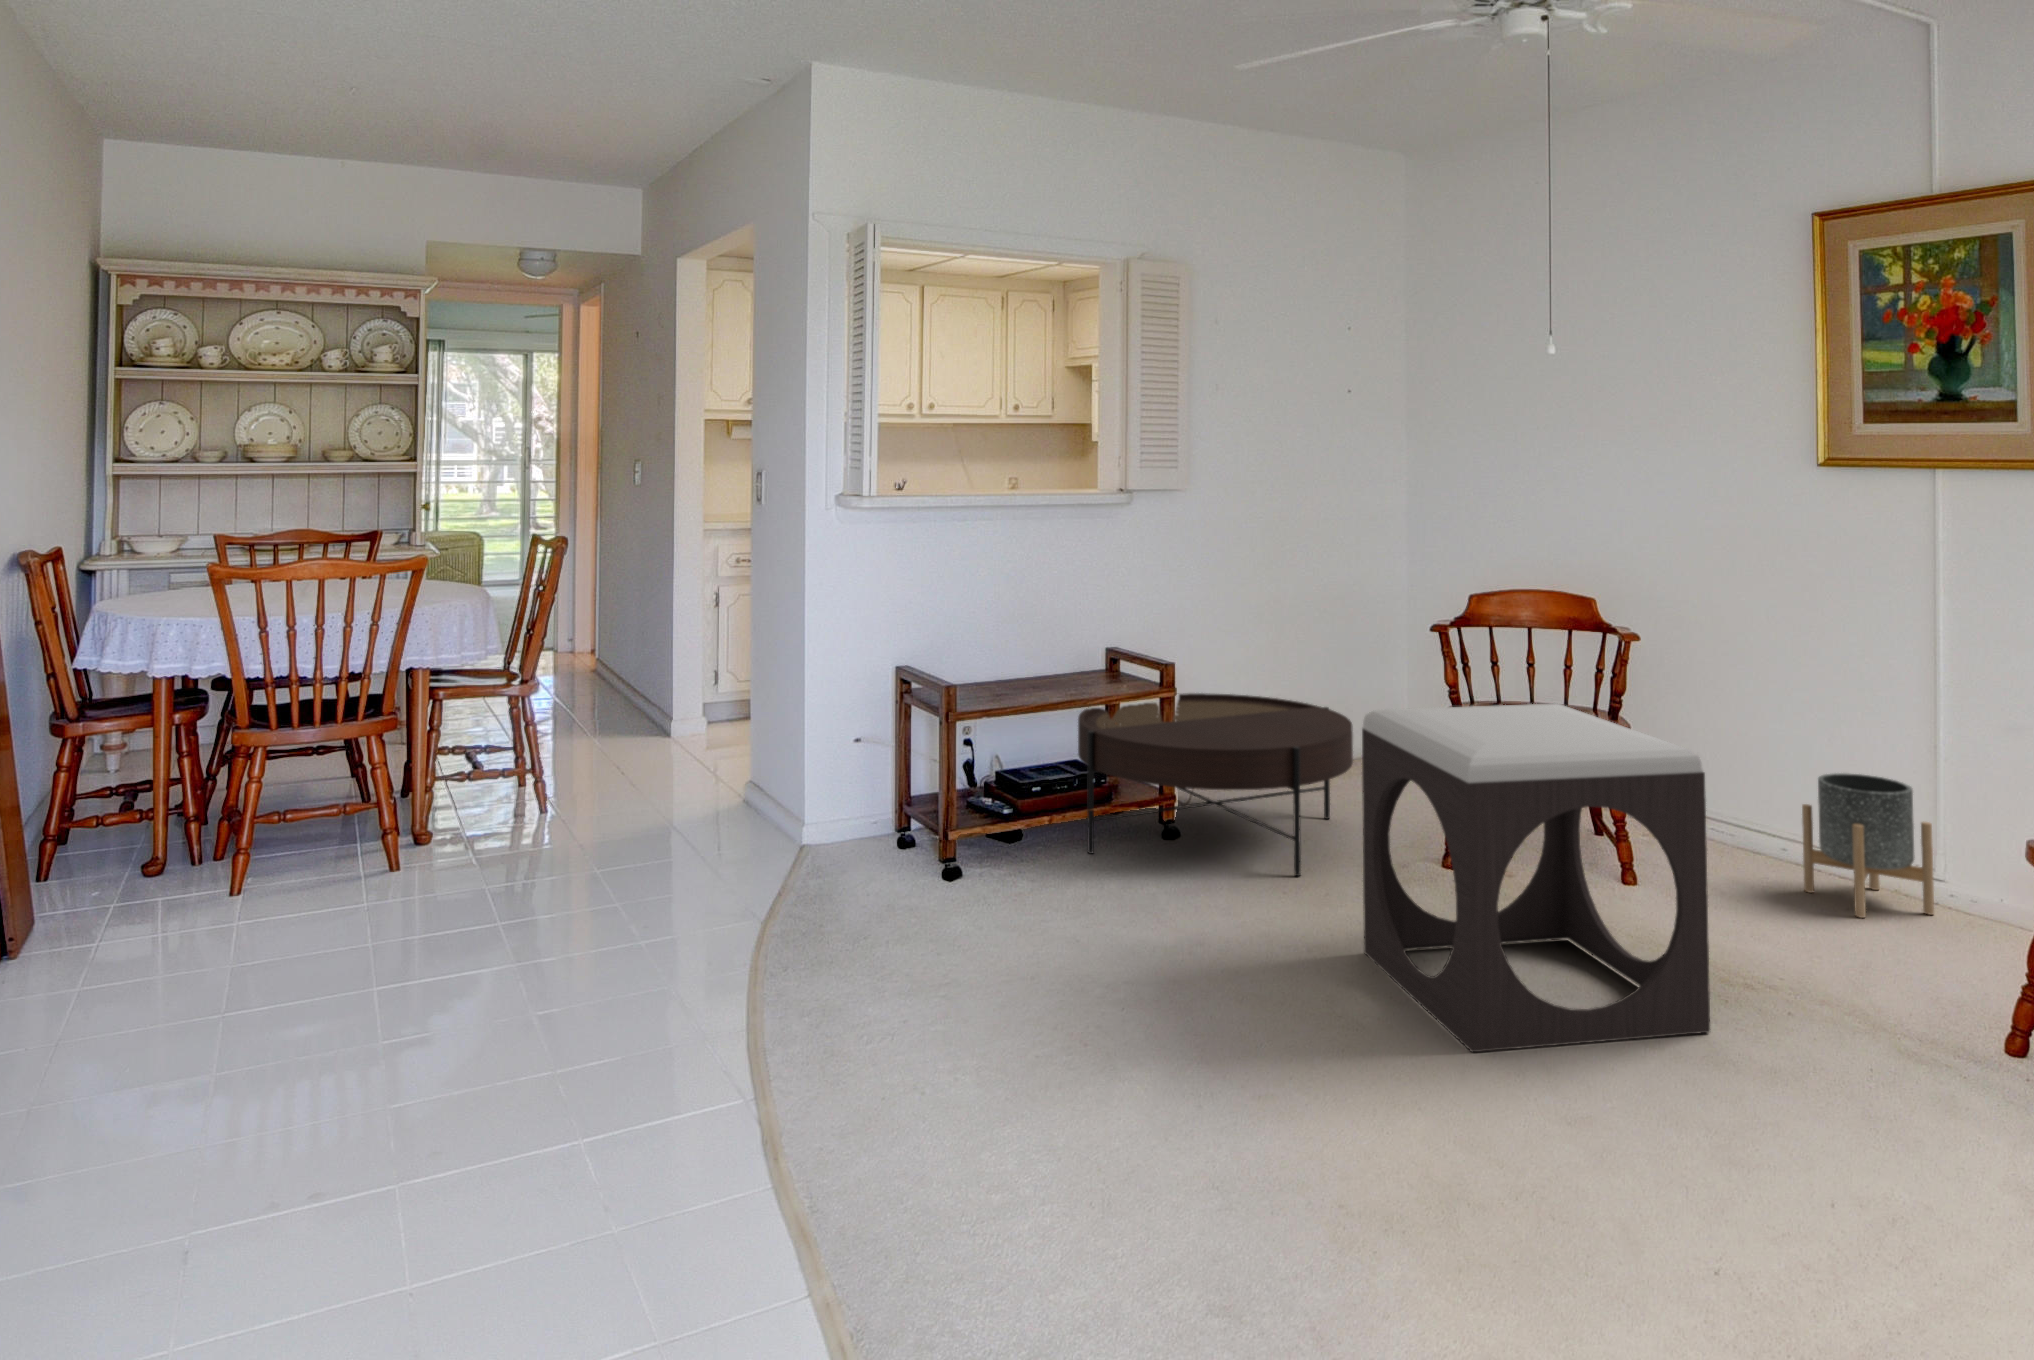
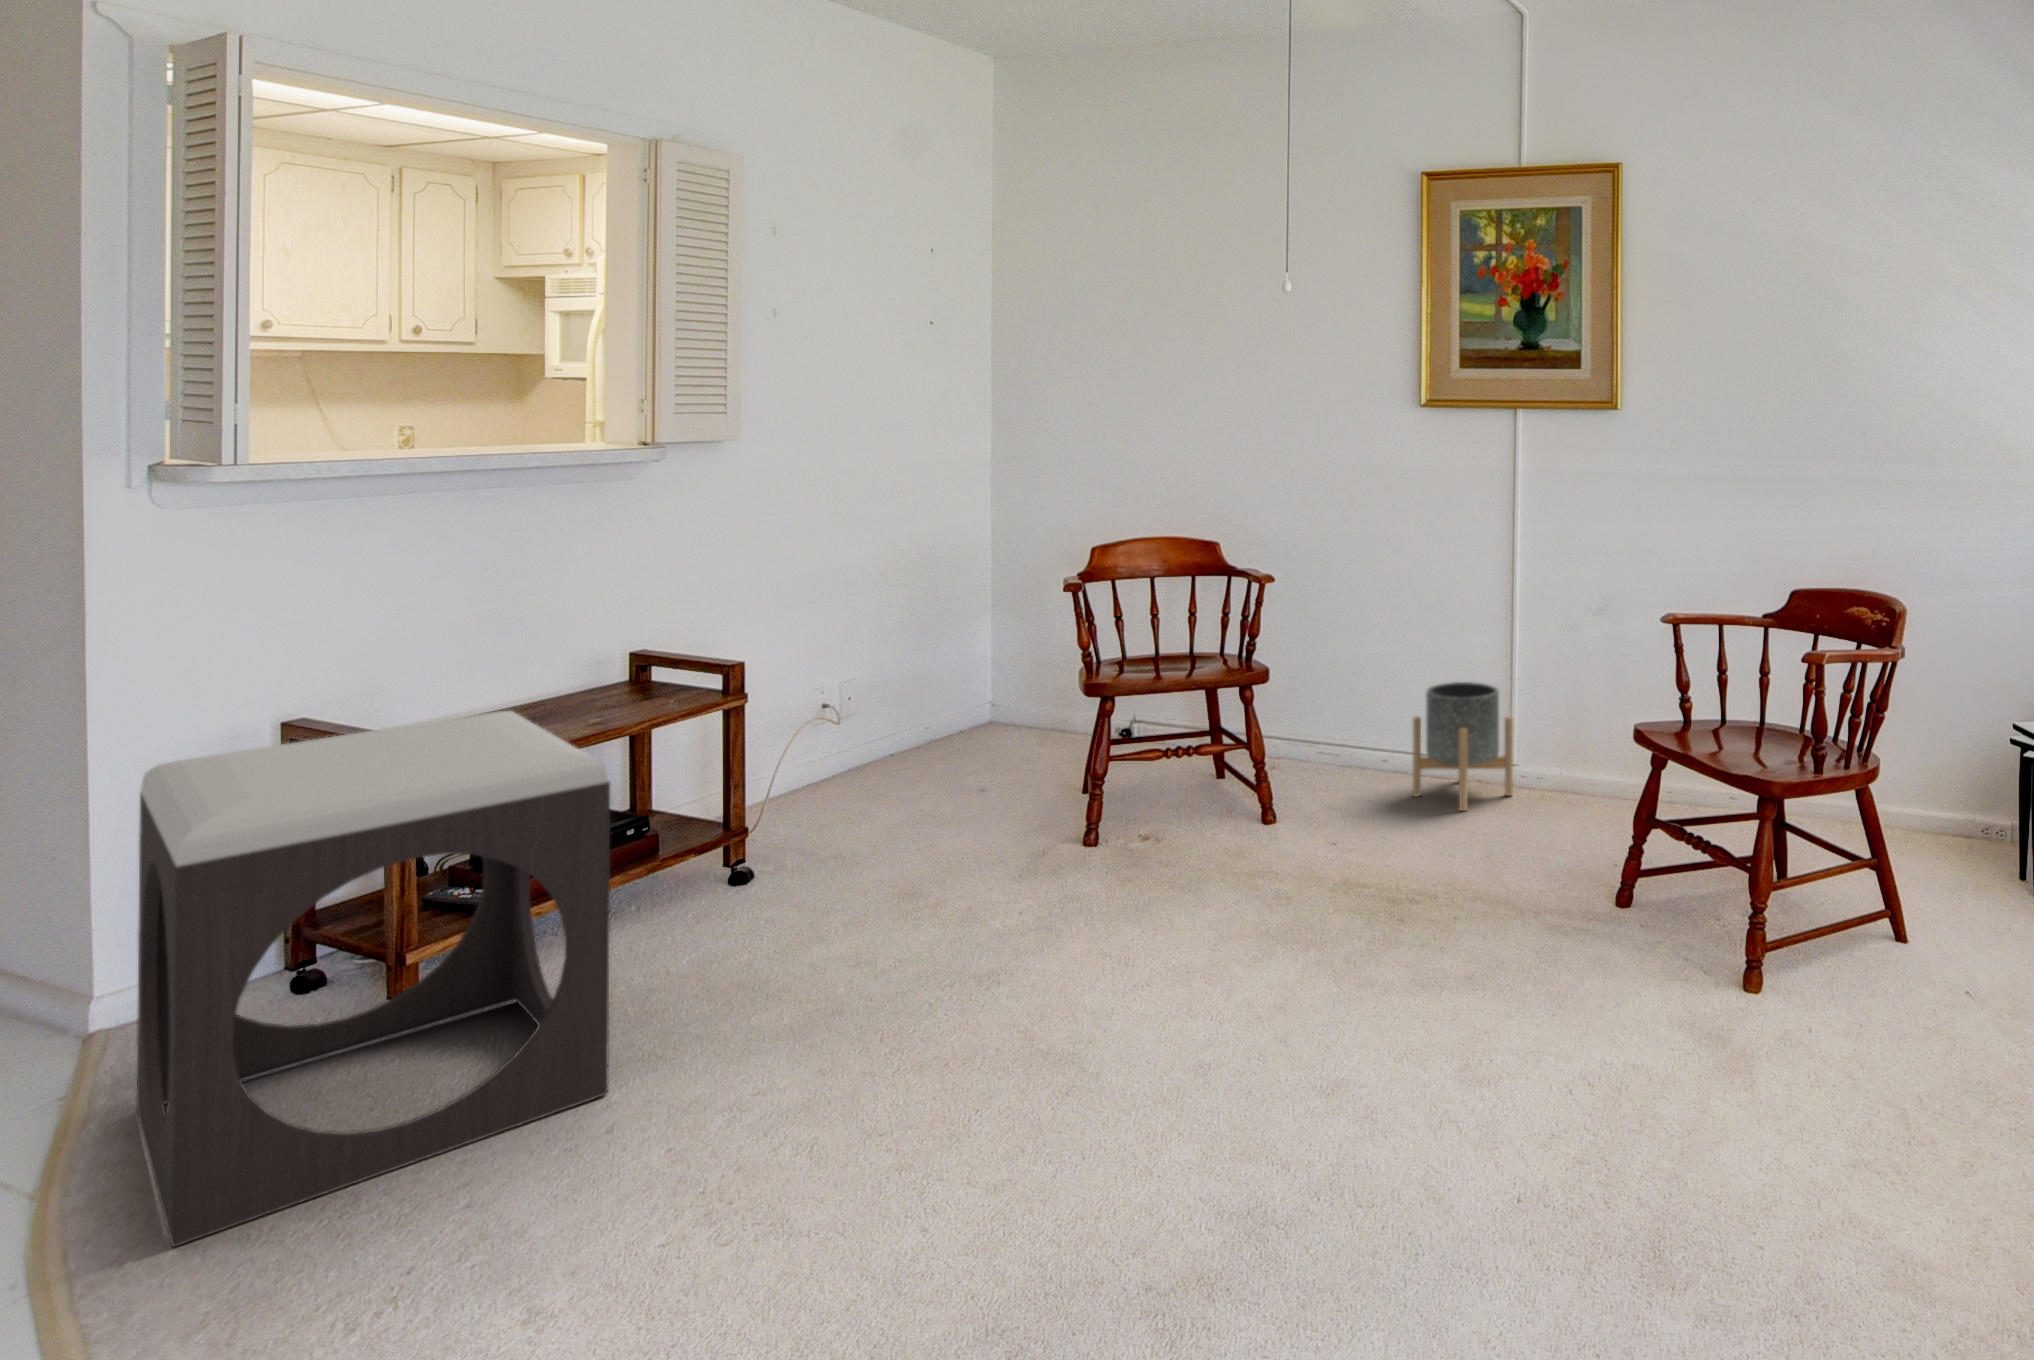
coffee table: present [1078,693,1353,876] -> none [604,687,981,931]
footstool: present [1362,704,1710,1052] -> present [137,711,610,1247]

